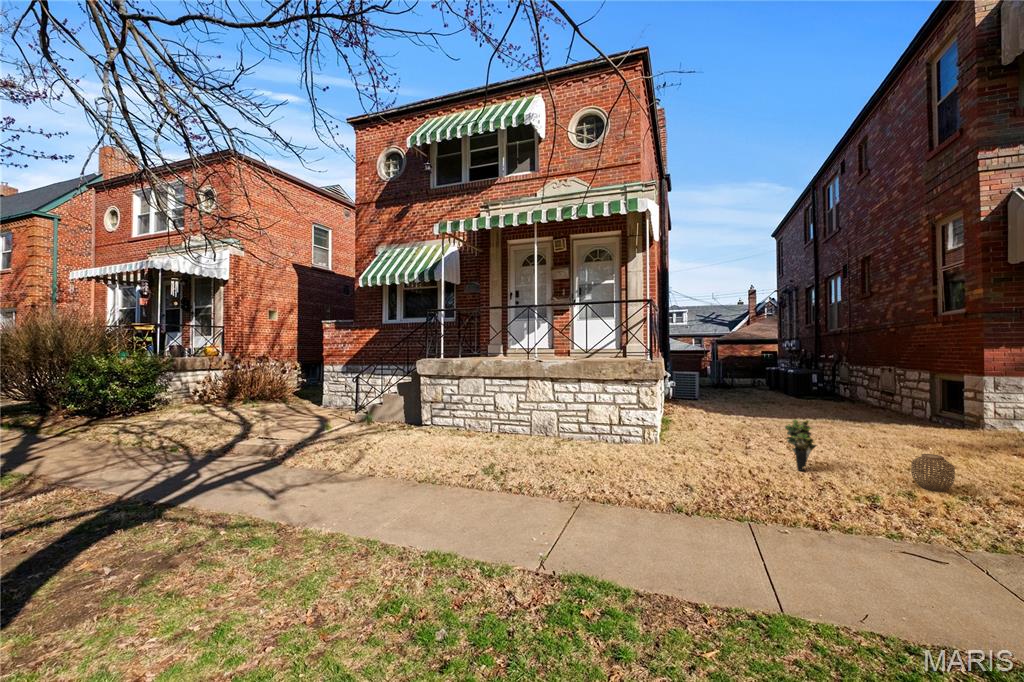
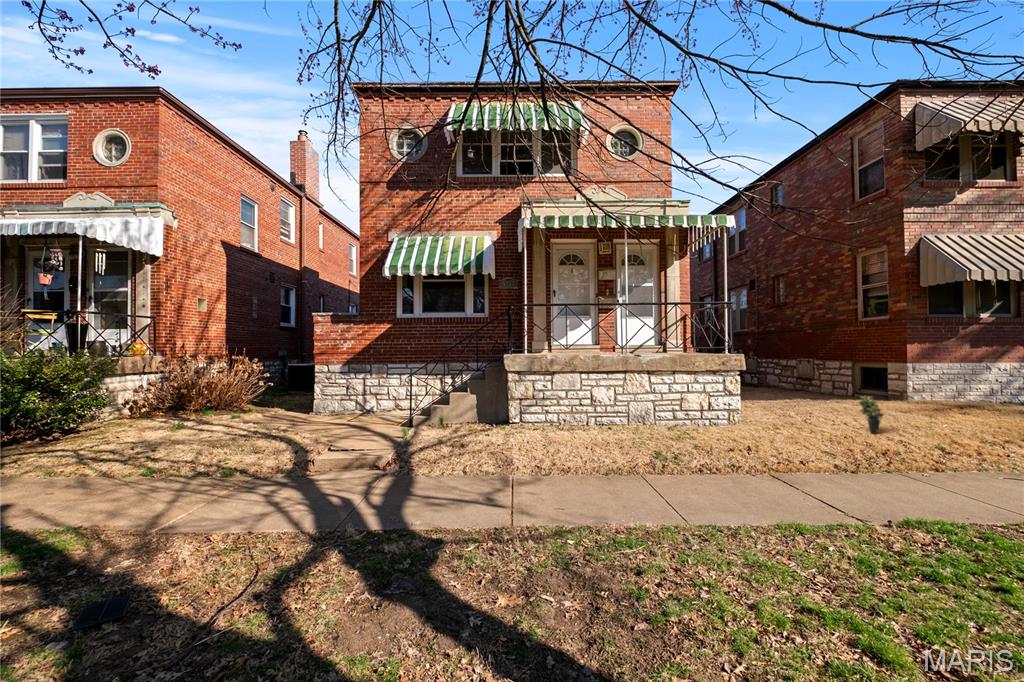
woven basket: present [911,454,955,491] -> none [947,414,977,438]

